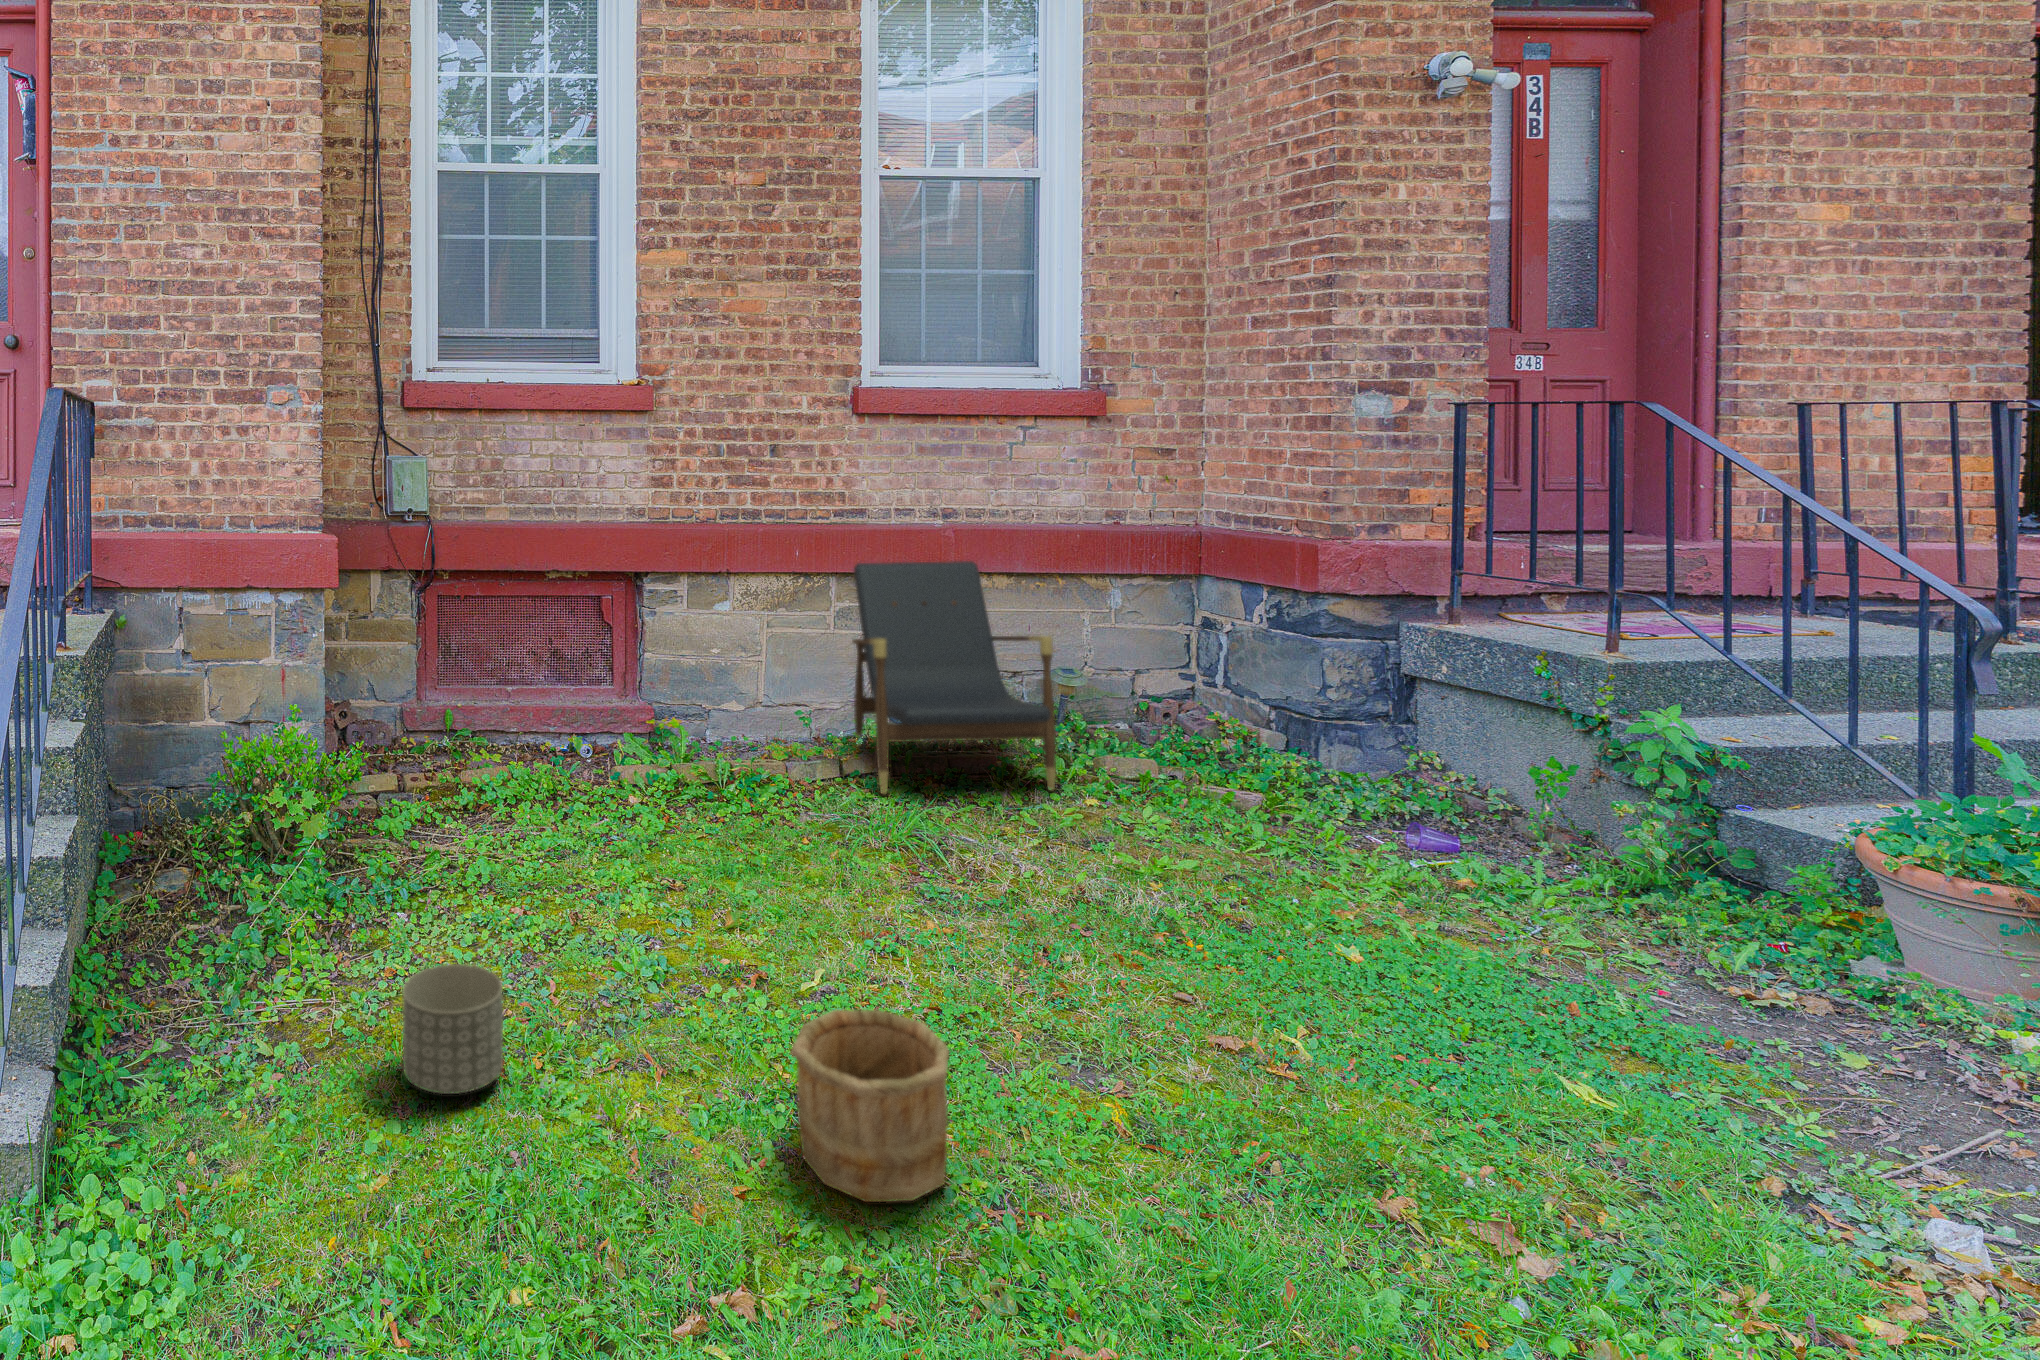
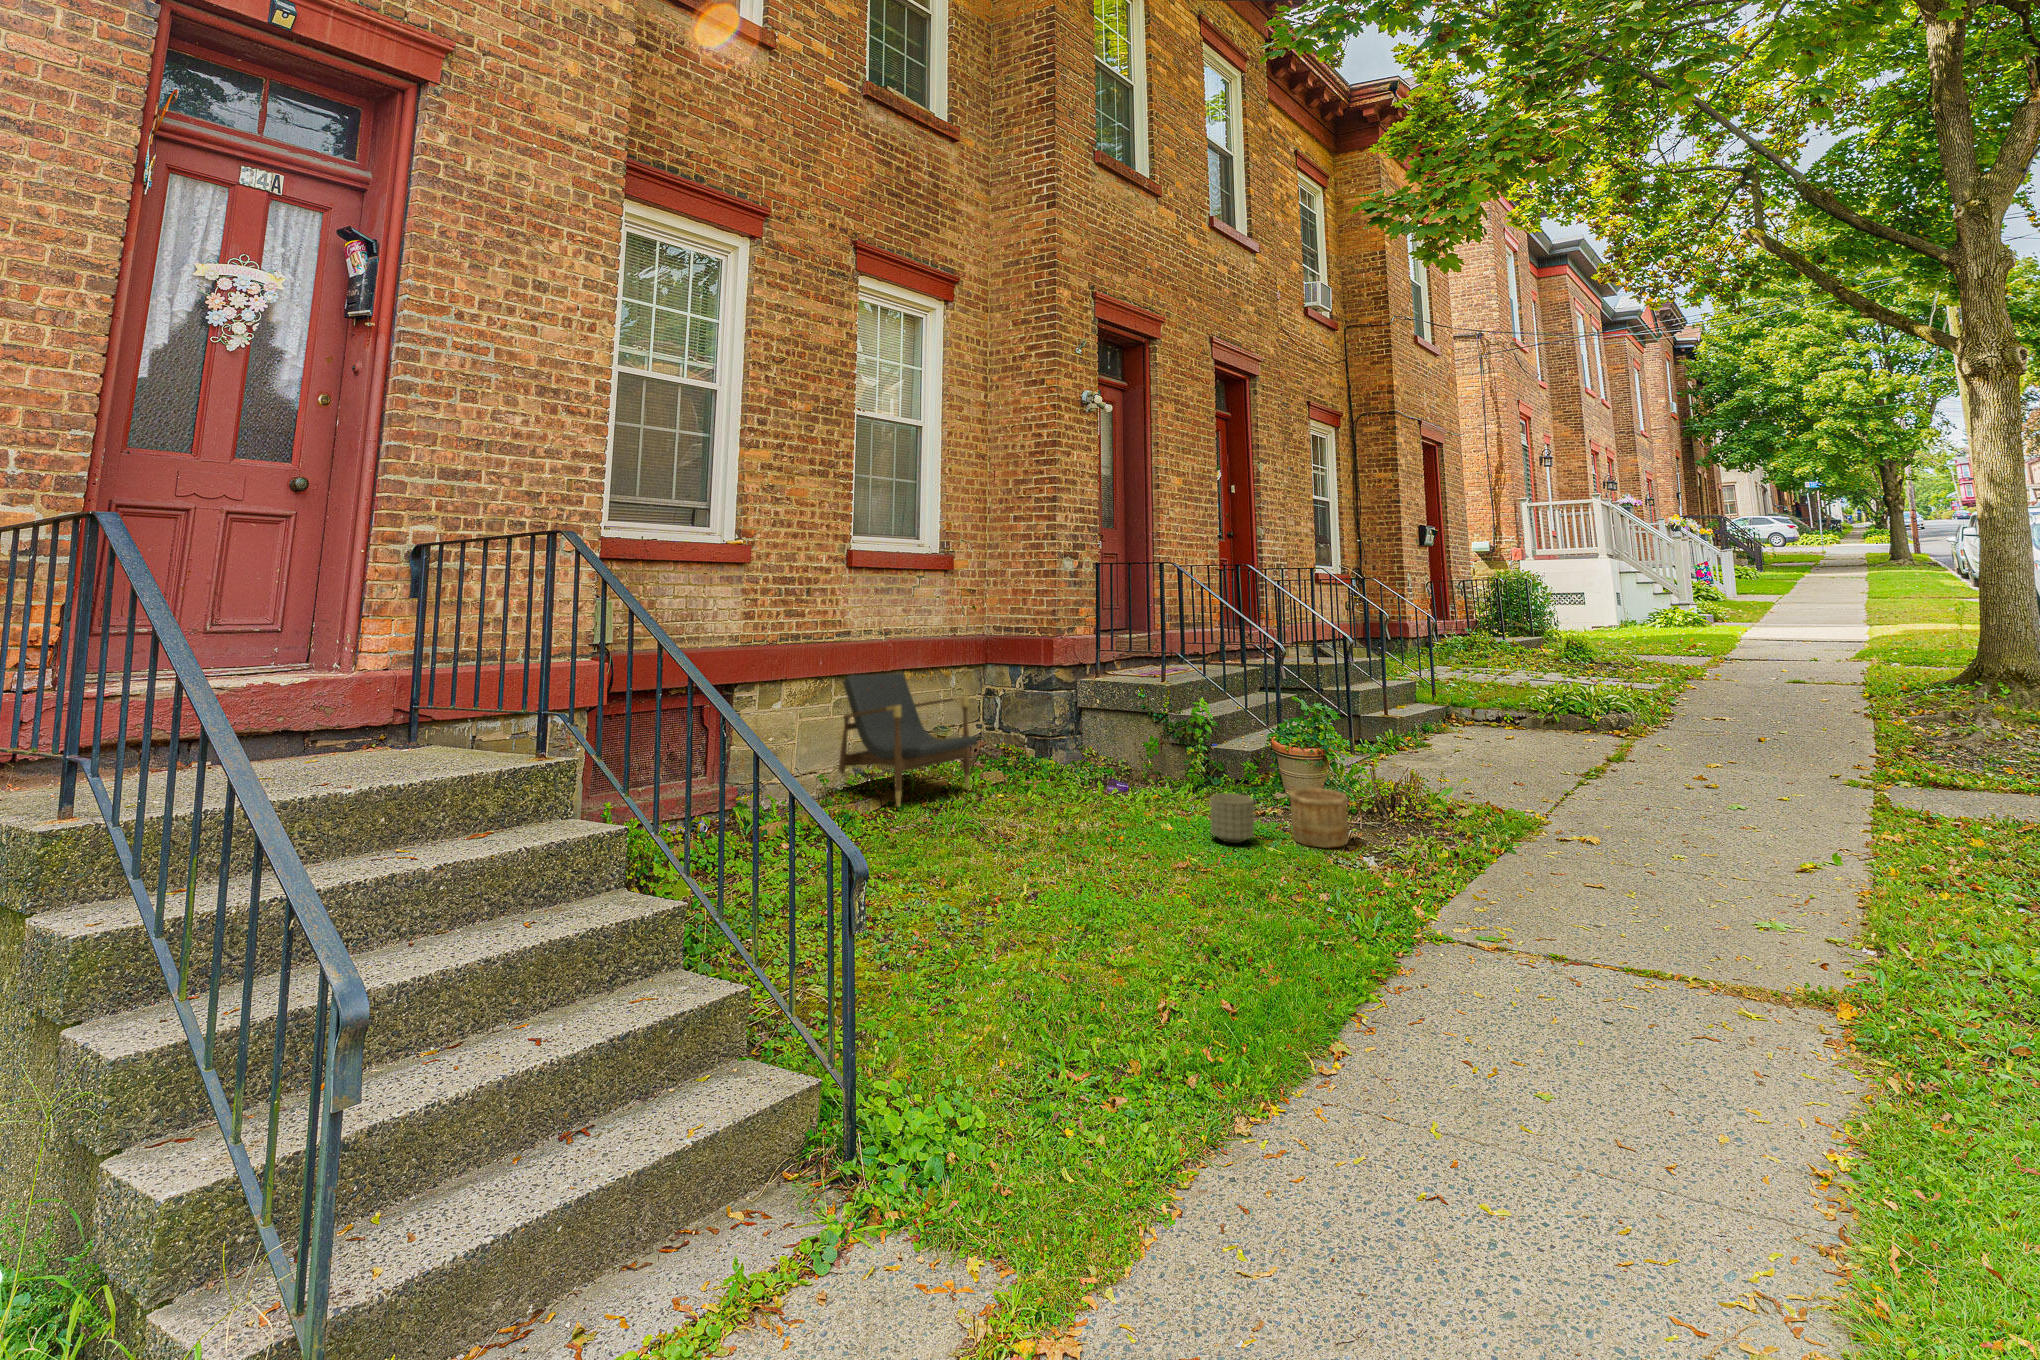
planter: present [402,964,503,1094] -> present [1210,793,1254,843]
wooden bucket: present [791,1010,949,1202] -> present [1289,788,1348,848]

